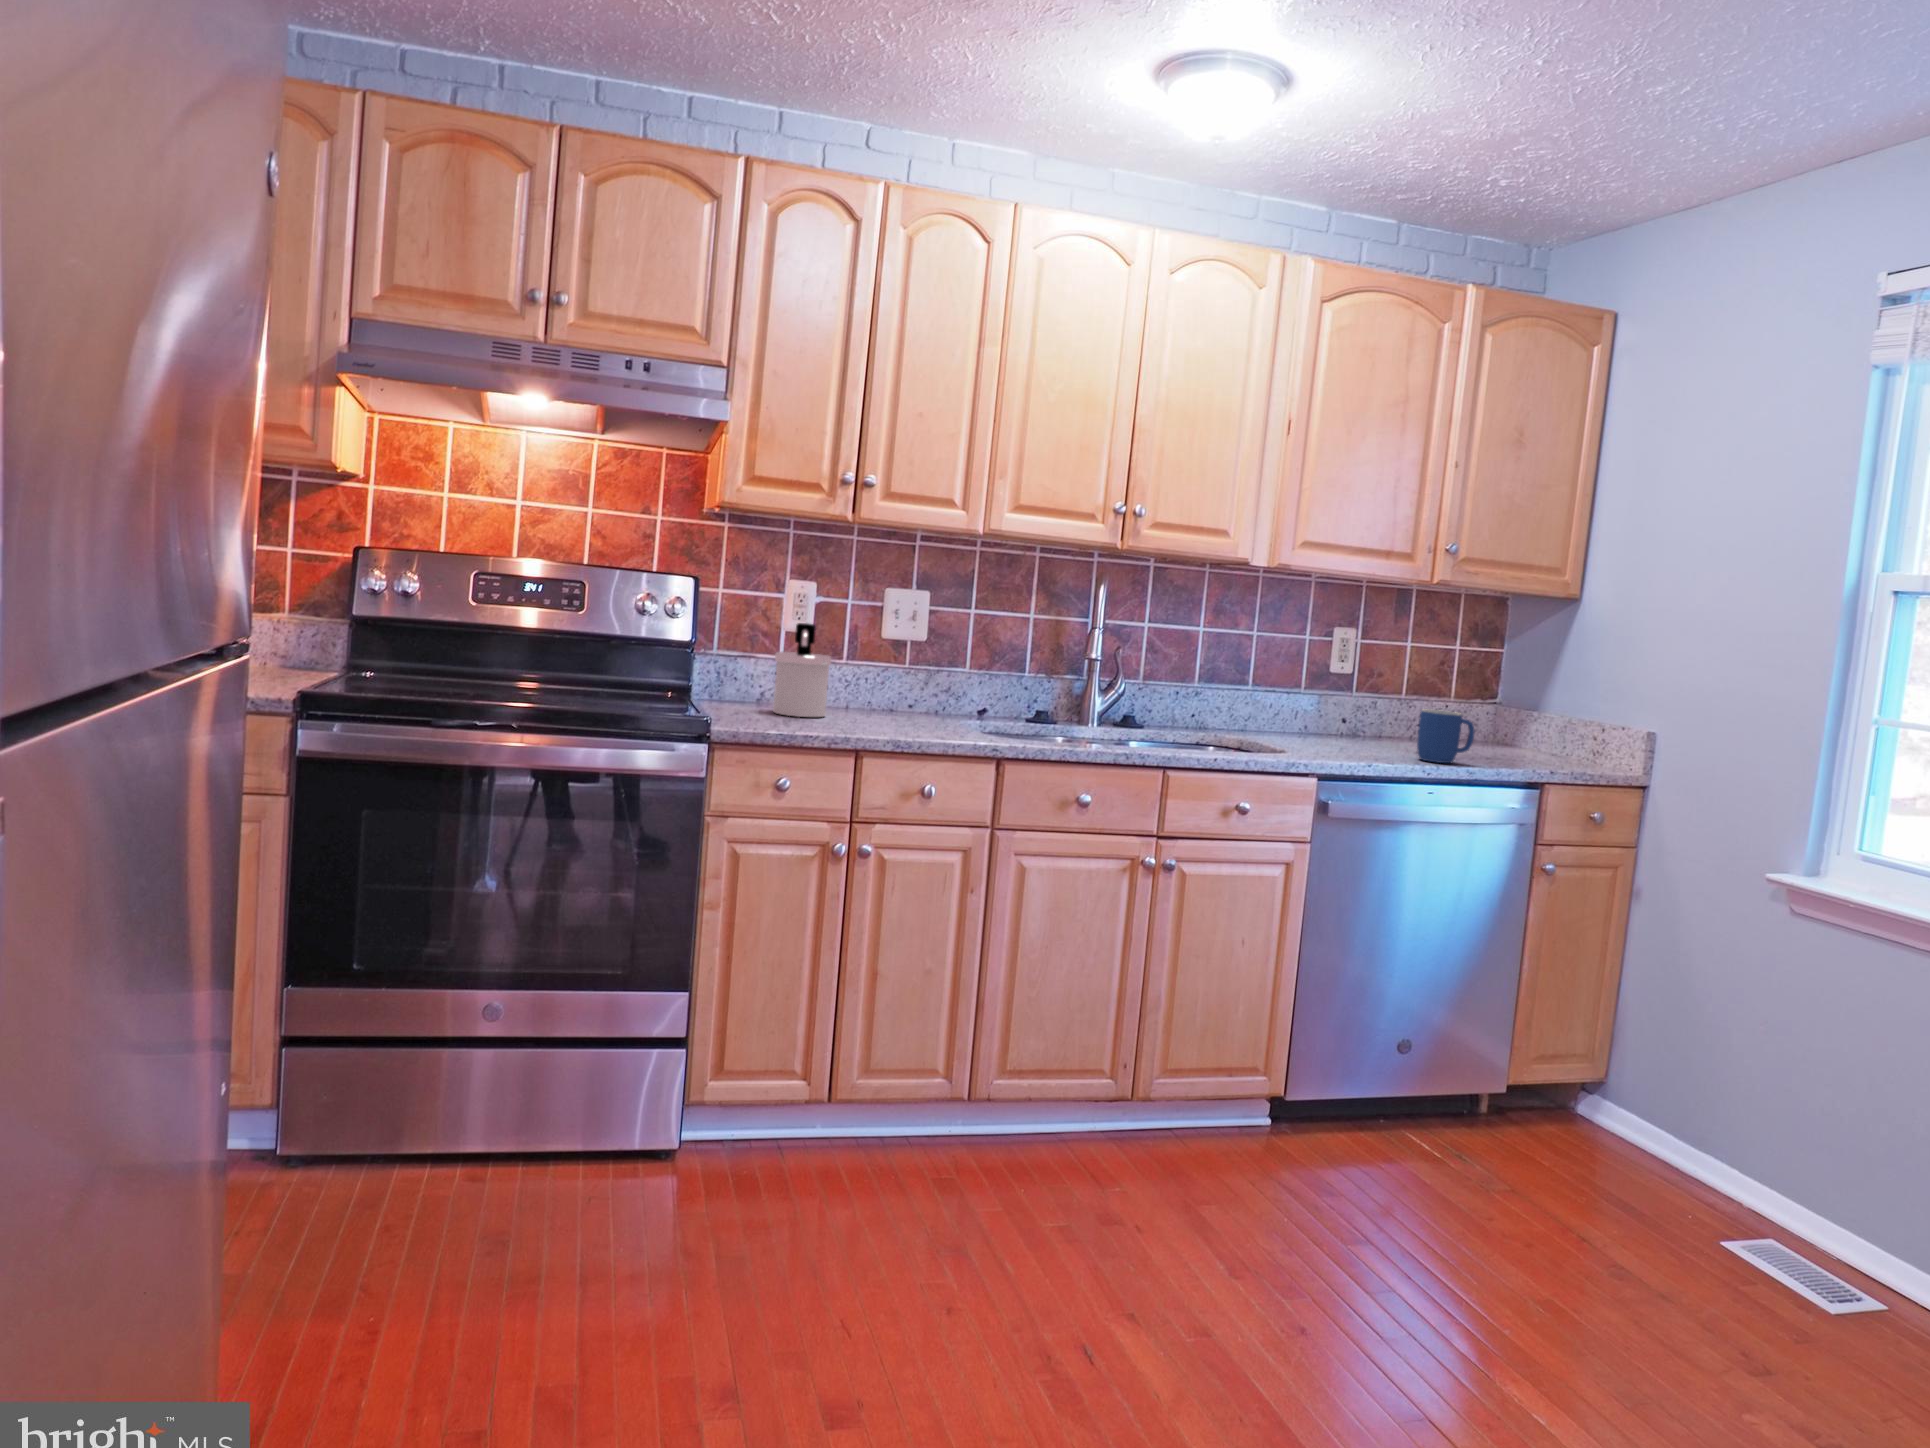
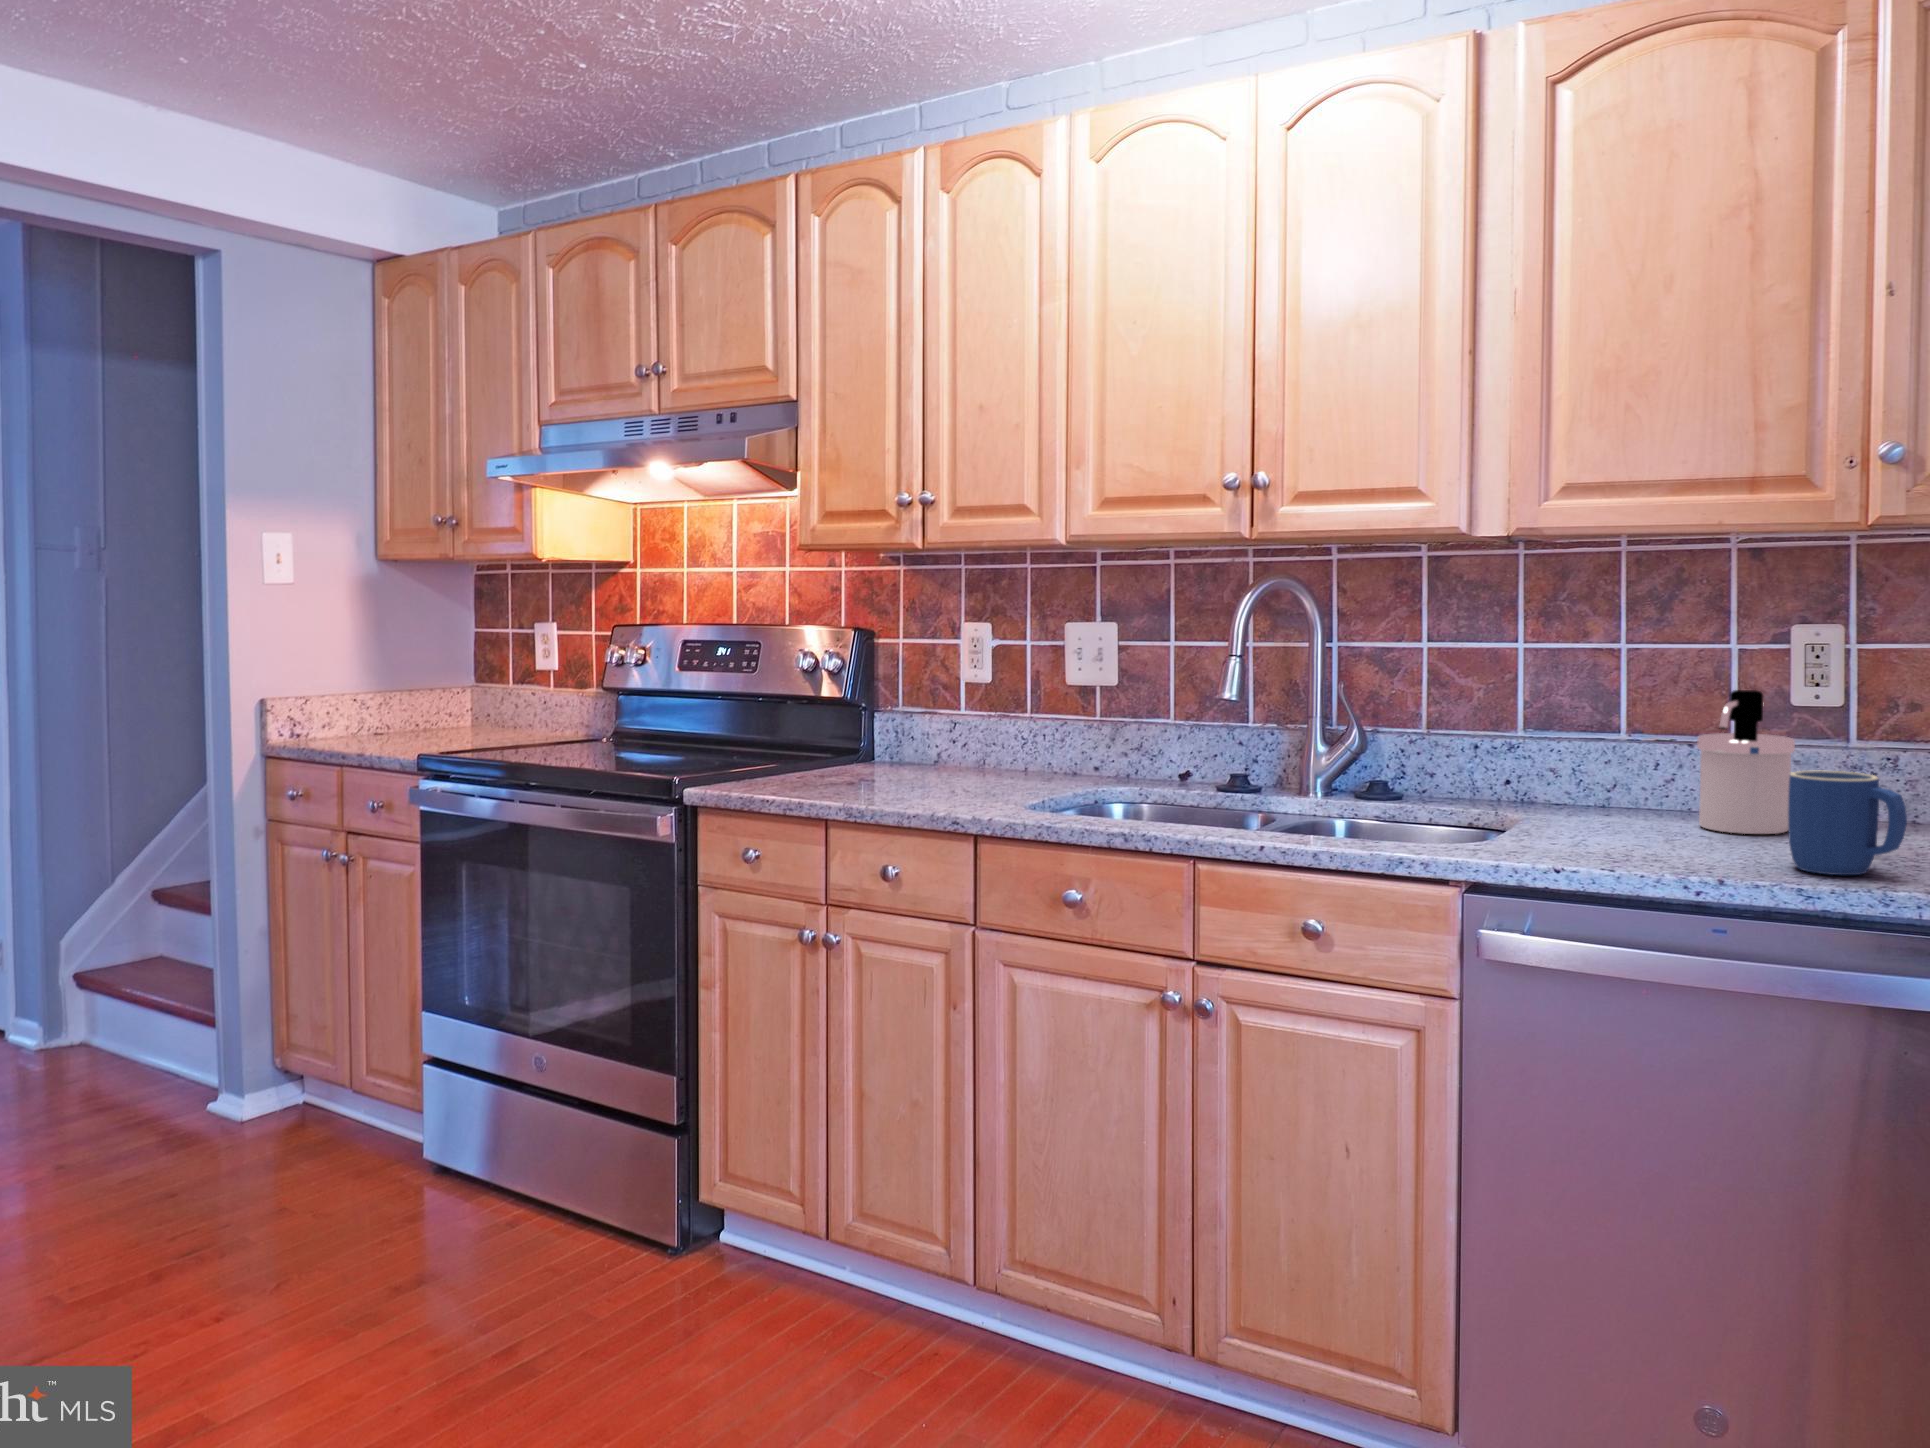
soap dispenser: present [773,623,832,717] -> present [1697,690,1795,834]

